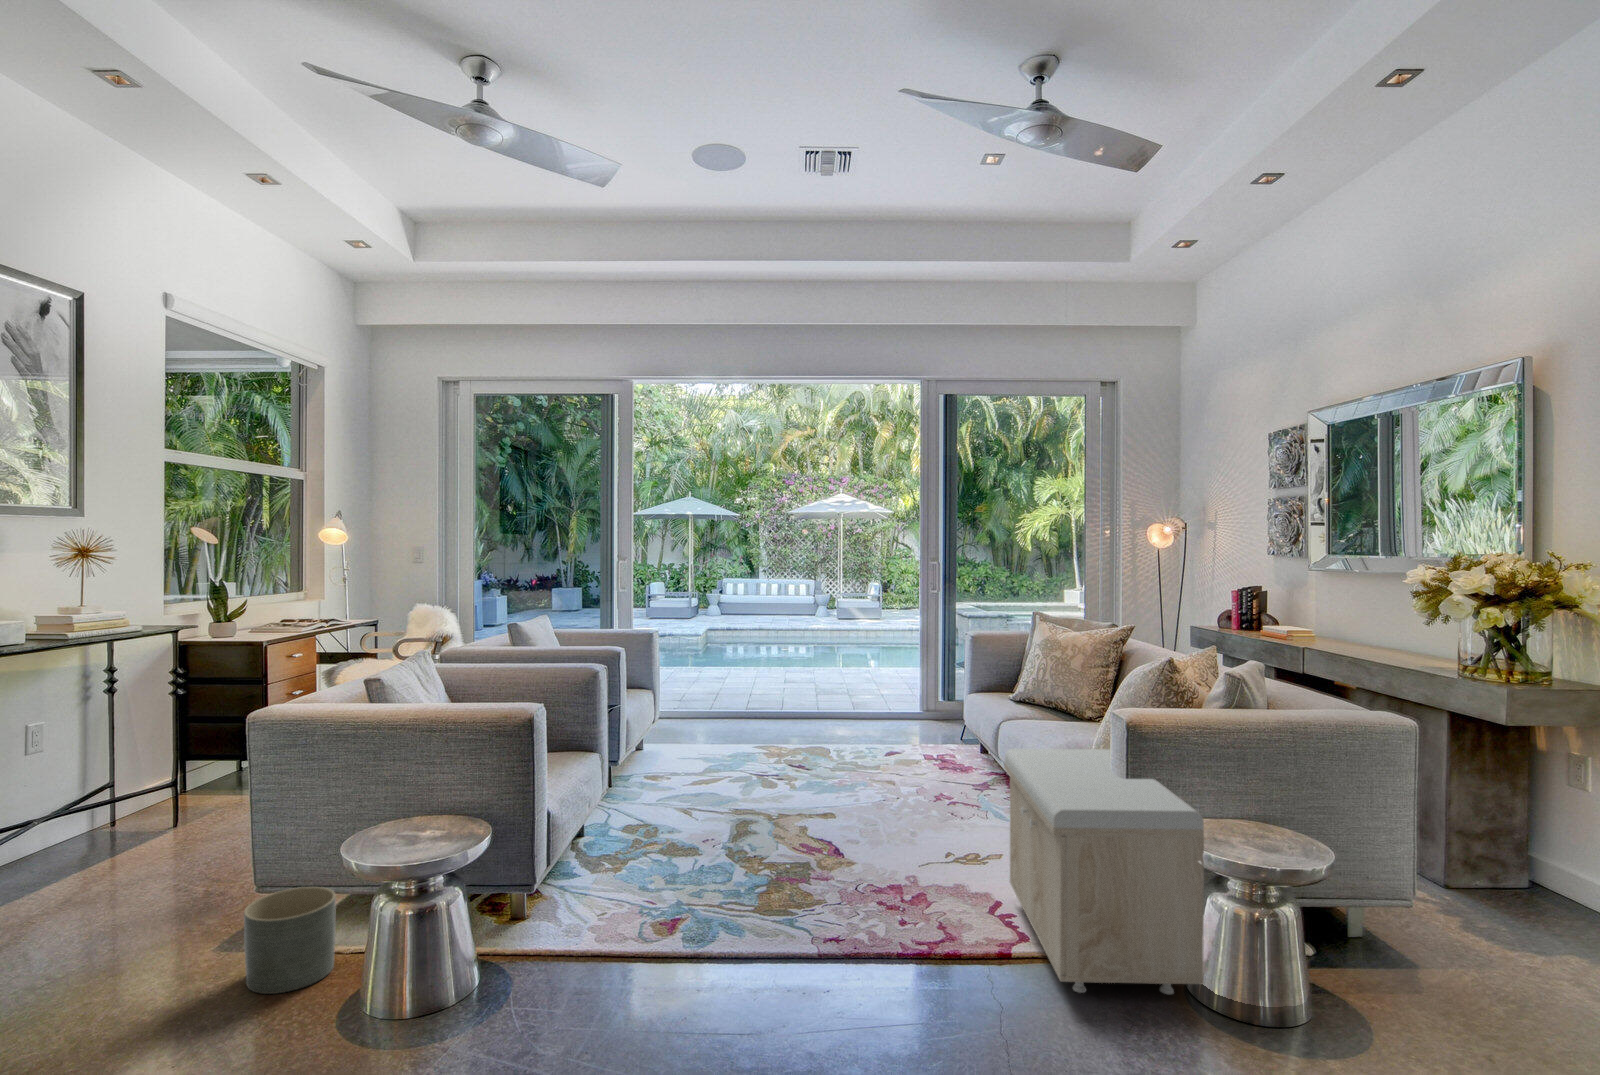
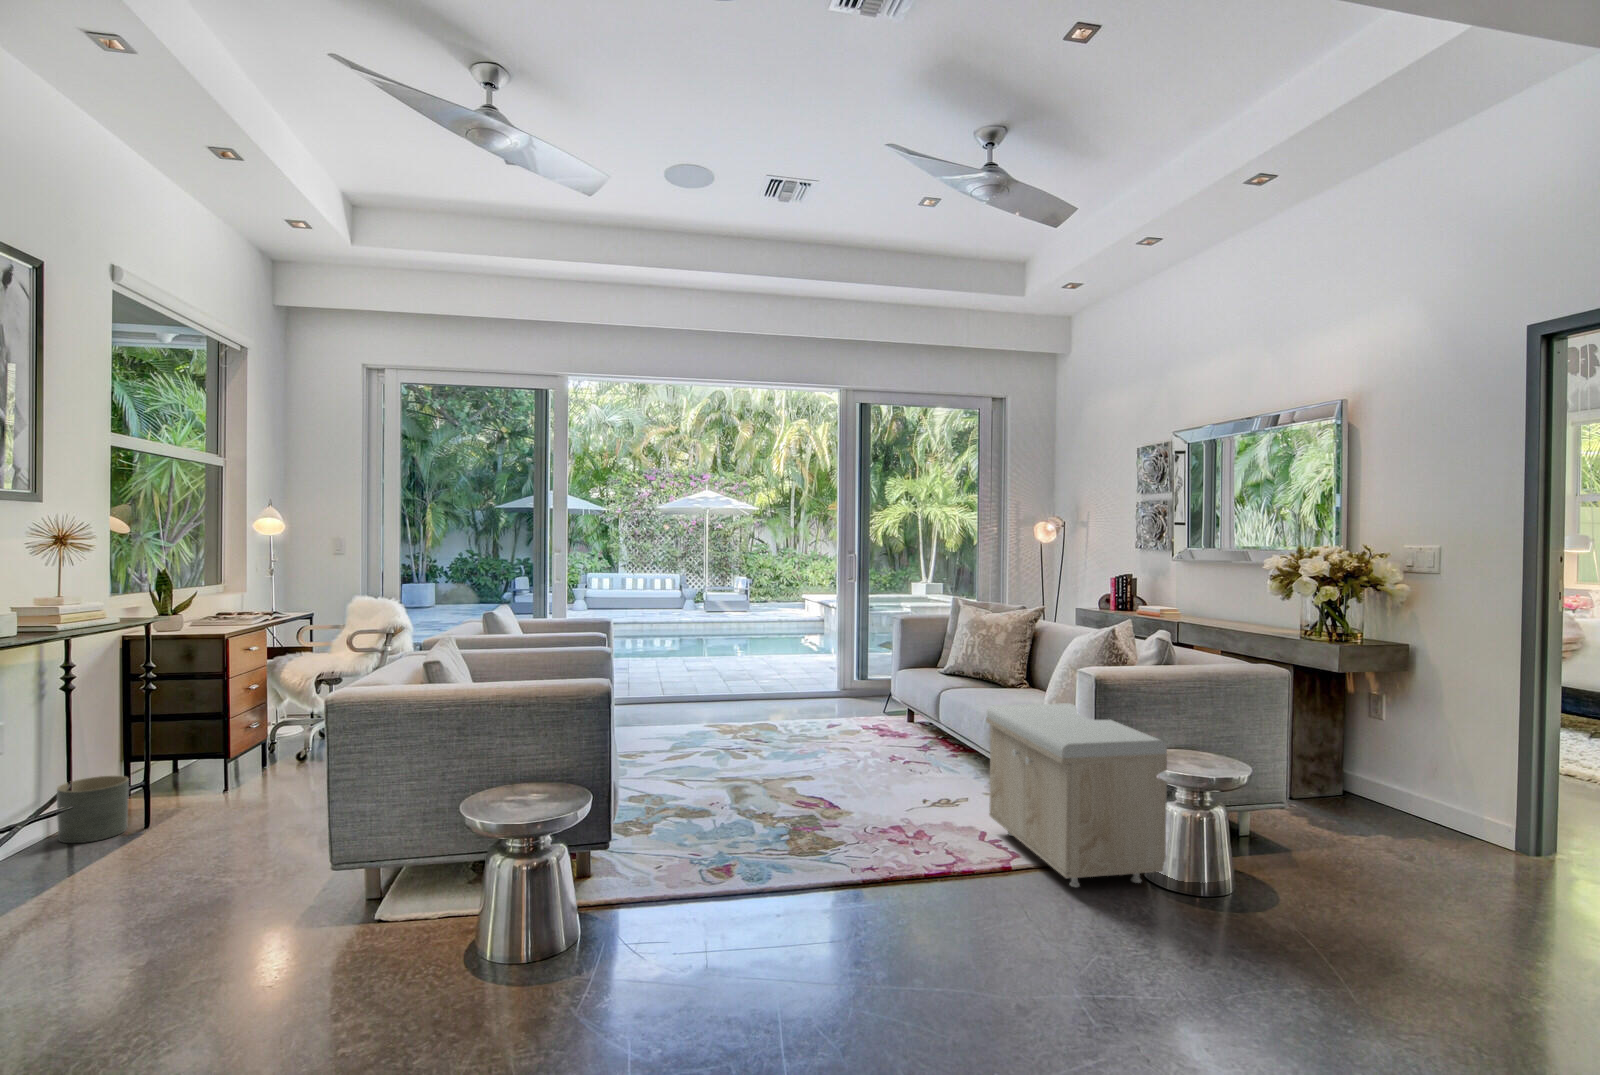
planter: present [244,887,336,994] -> present [57,776,129,843]

